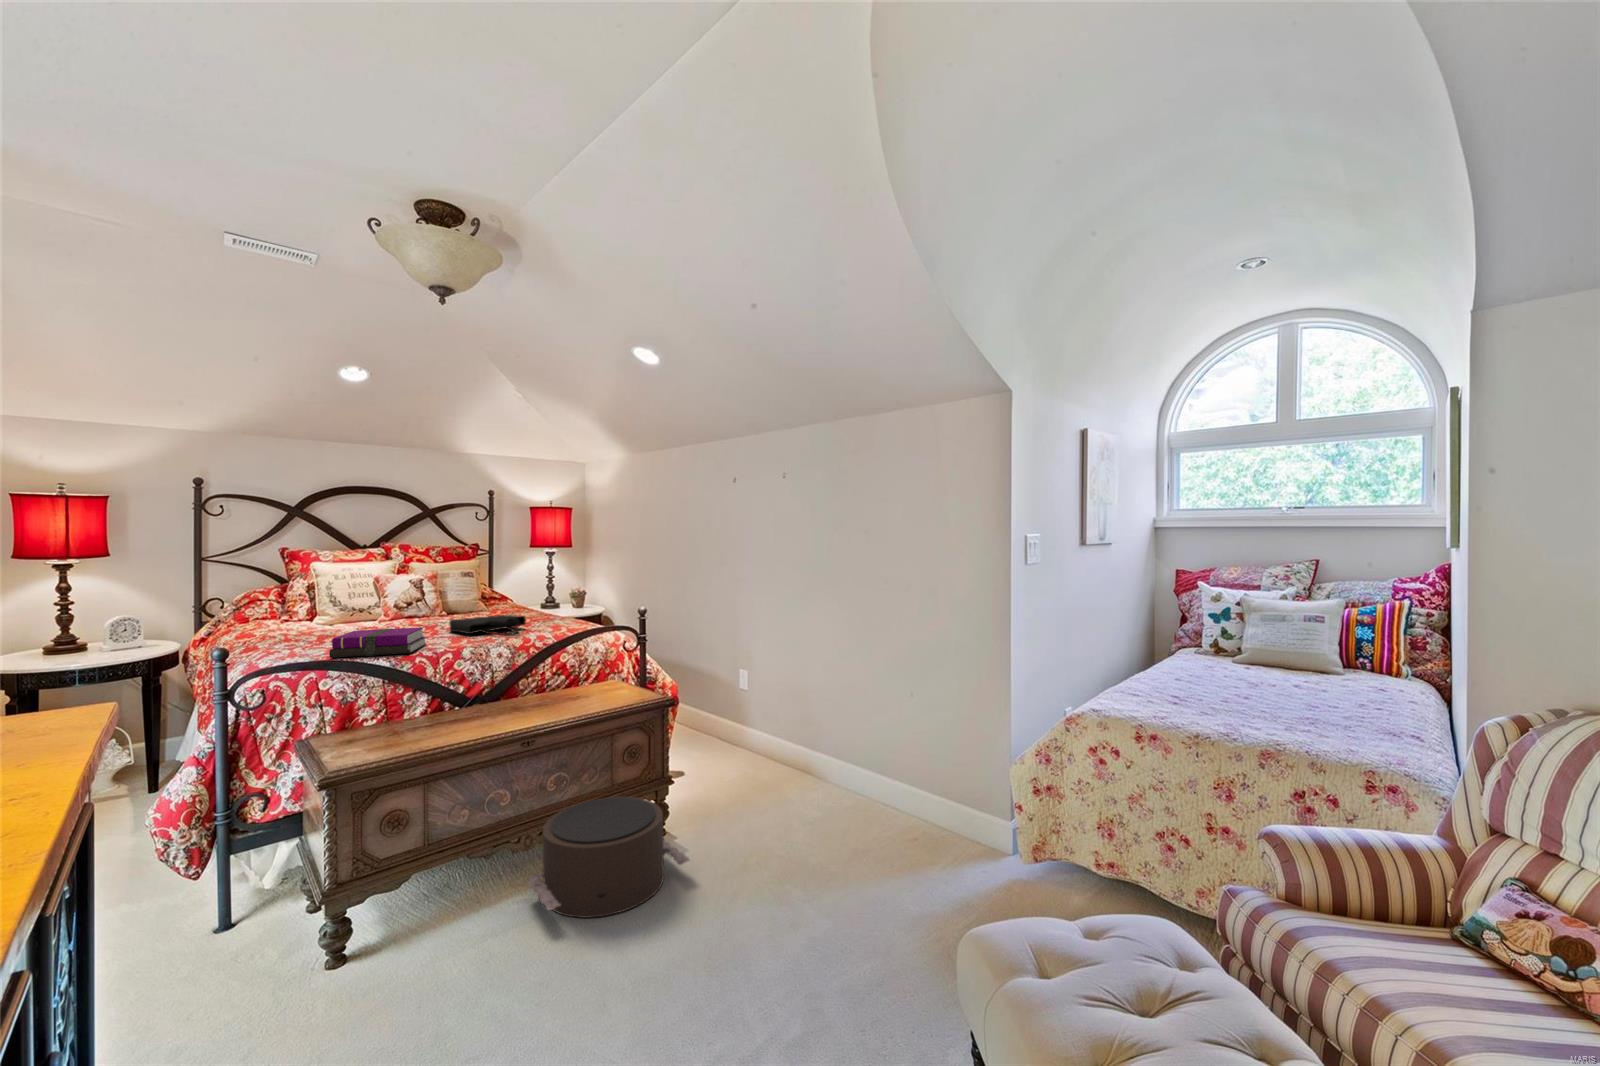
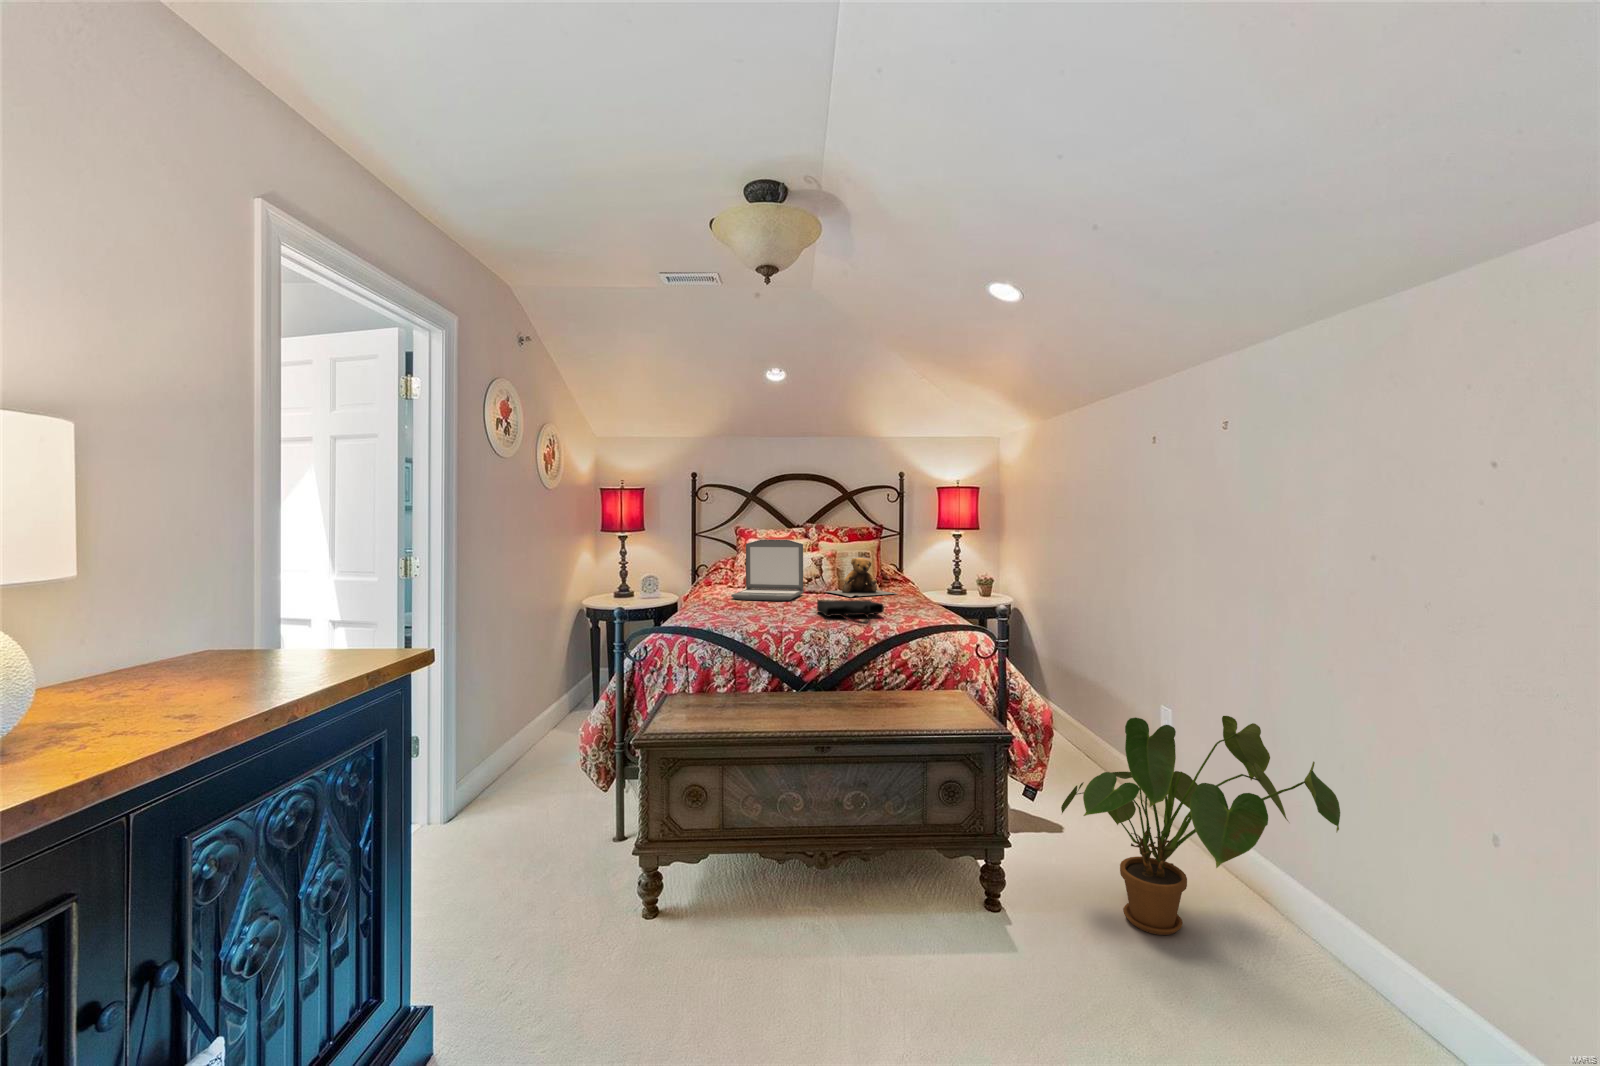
laptop: none [321,562,408,631] -> present [731,540,804,601]
teddy bear: none [428,577,511,616] -> present [825,558,896,597]
notebook: present [329,627,426,658] -> none [702,603,783,630]
house plant: none [713,663,882,824] -> present [1061,716,1340,935]
pouf: present [528,797,690,918] -> none [812,821,989,967]

